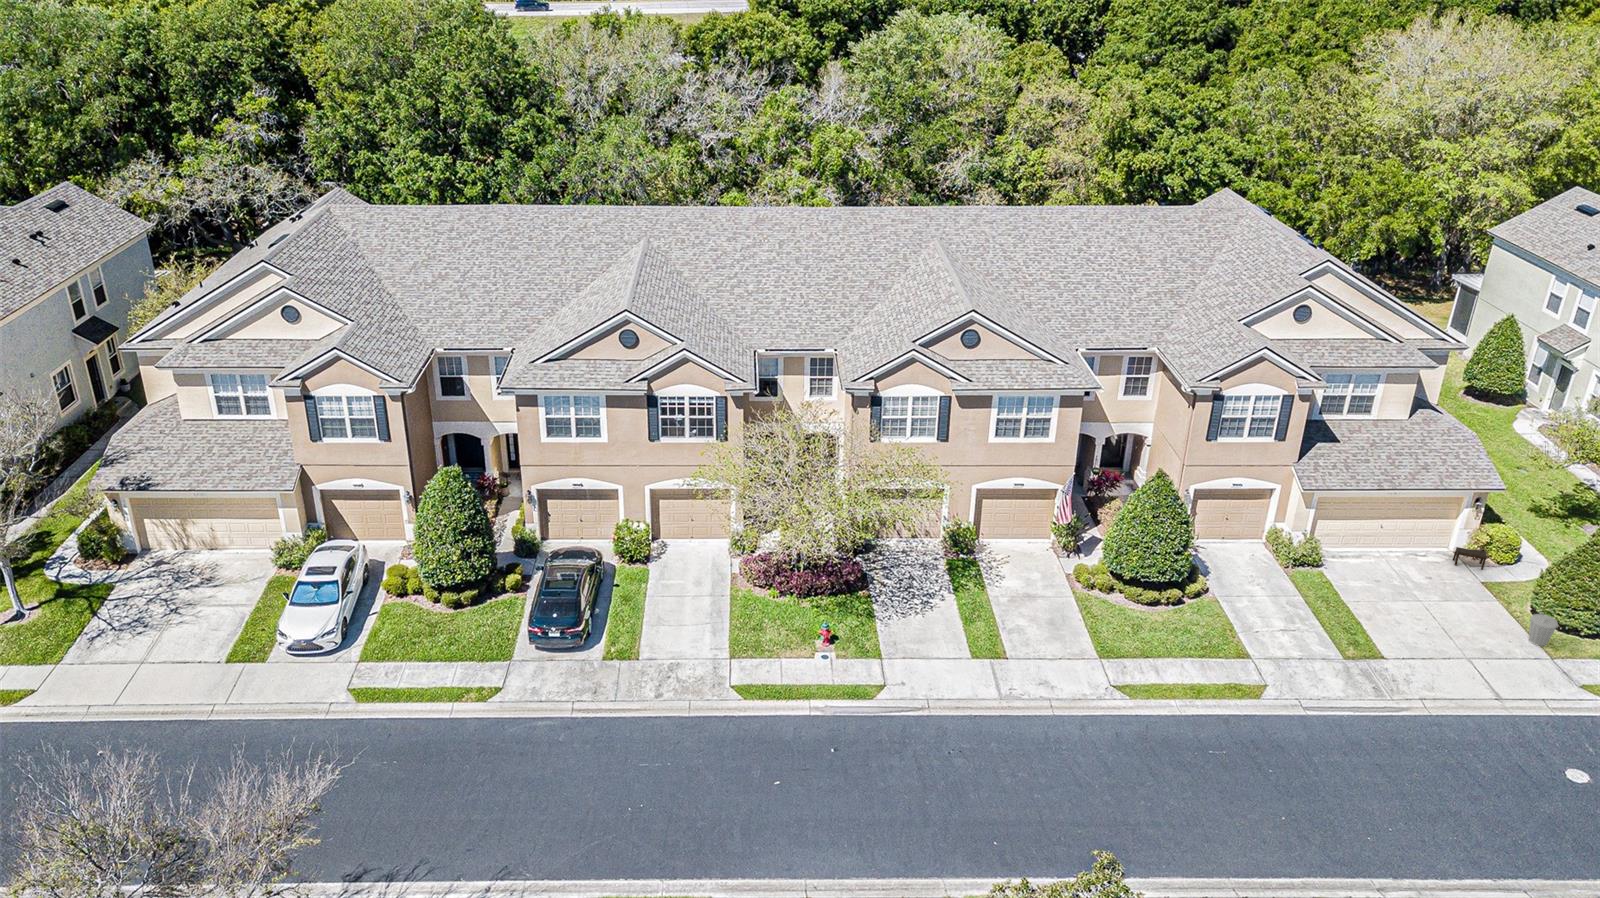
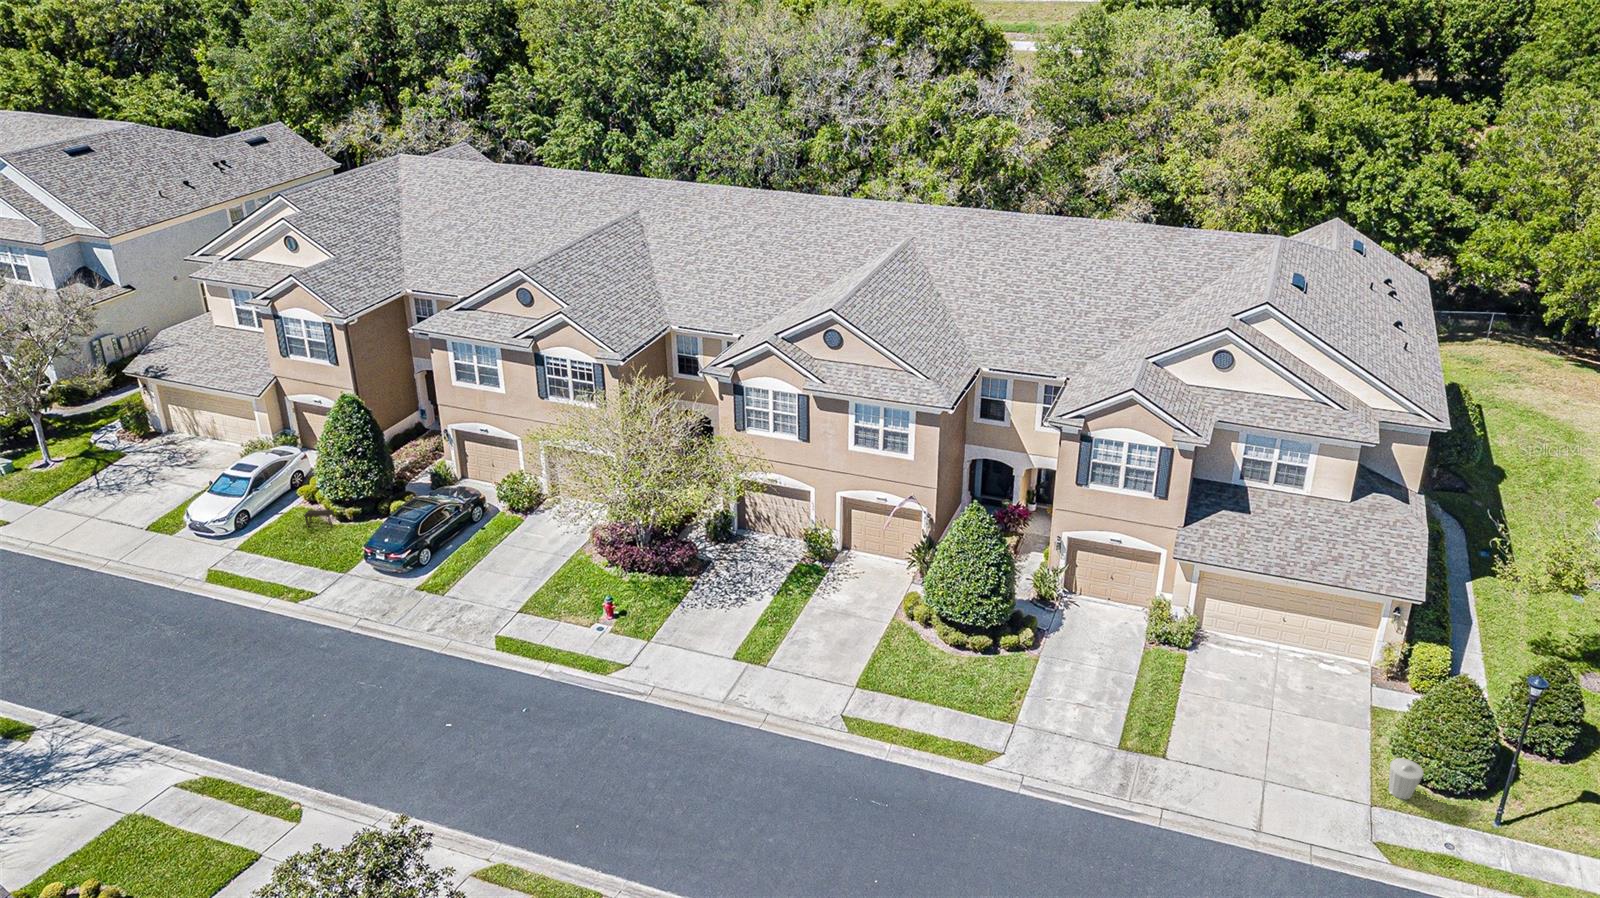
bench: present [1453,547,1487,570] -> present [304,509,334,527]

